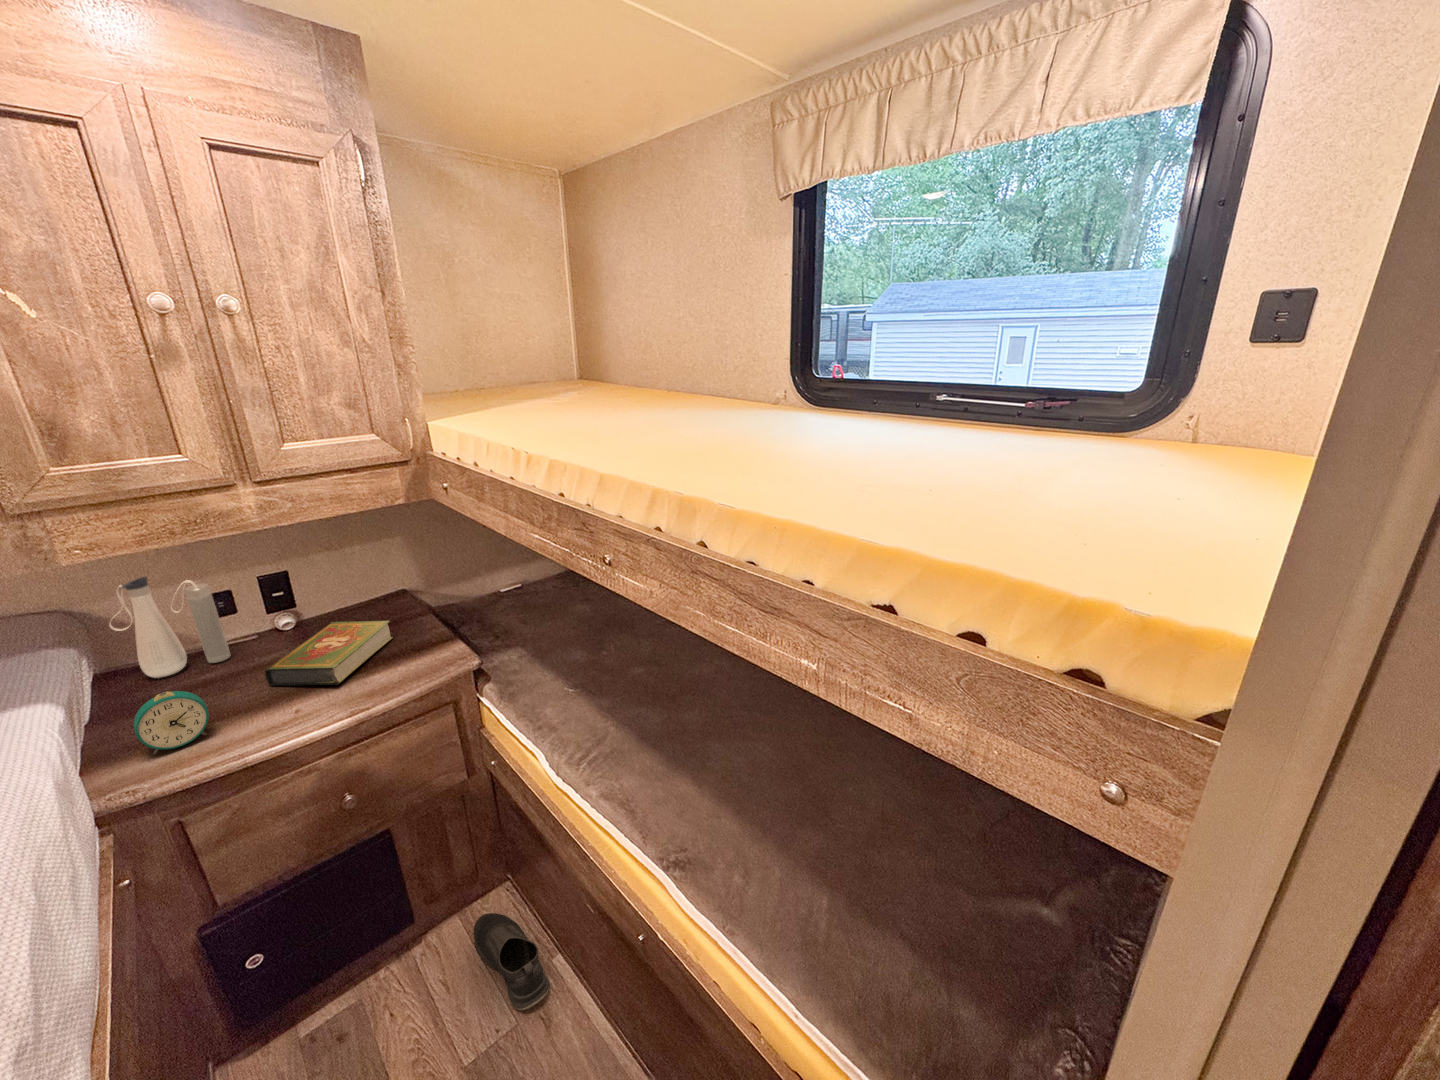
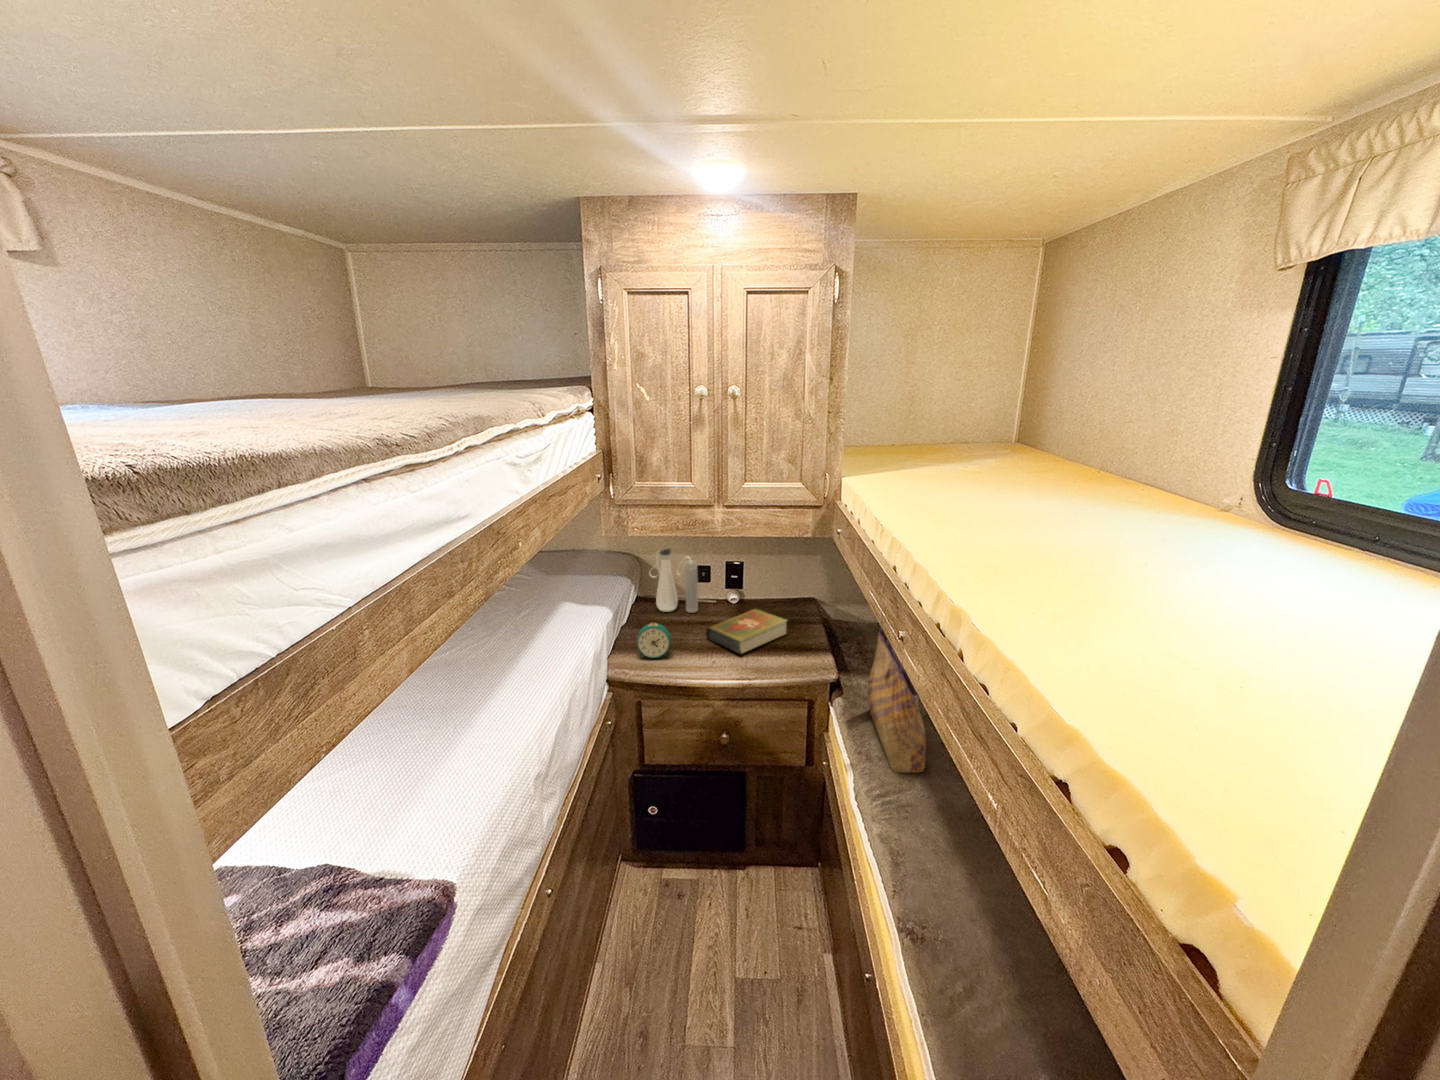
tote bag: none [522,545,617,726] -> present [867,629,926,773]
shoe: present [473,913,549,1010] -> none [775,878,813,975]

